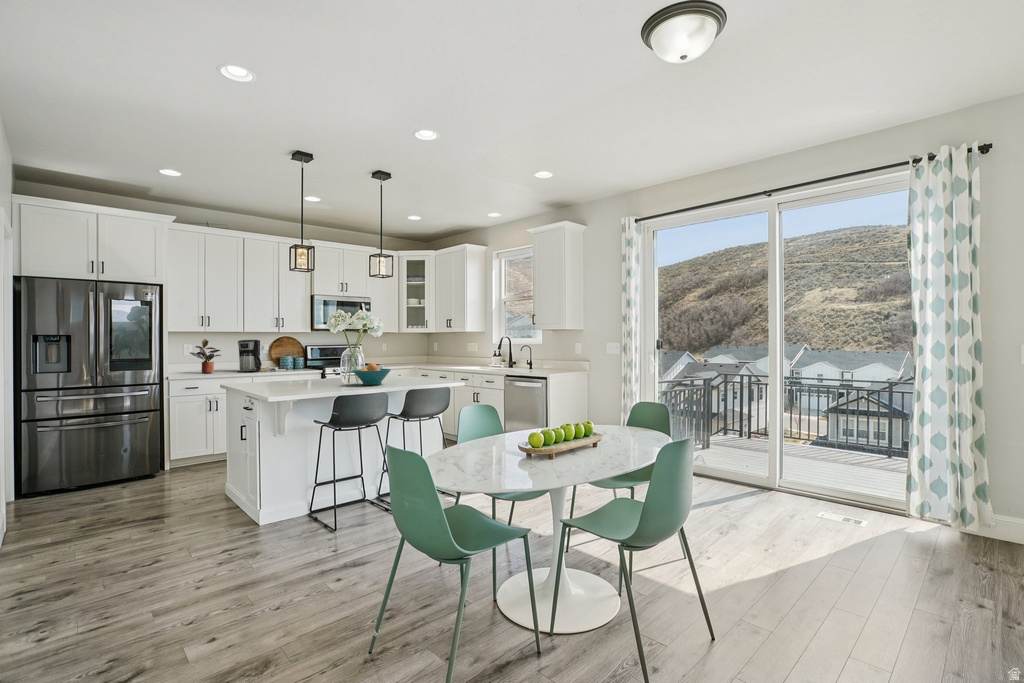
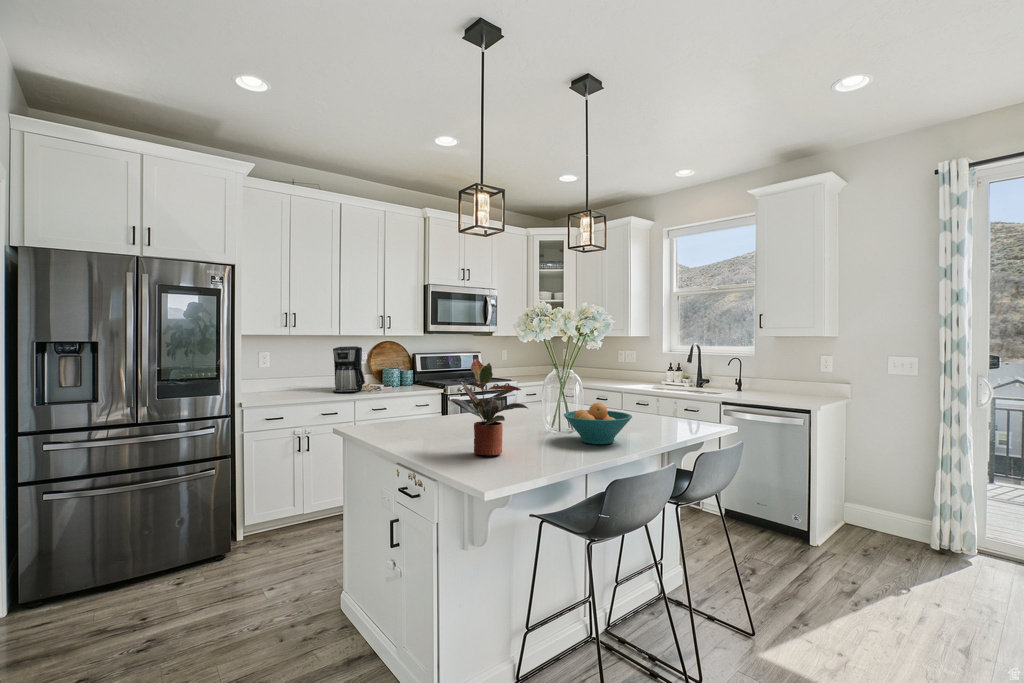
potted plant: present [190,339,221,373] -> present [449,359,528,456]

